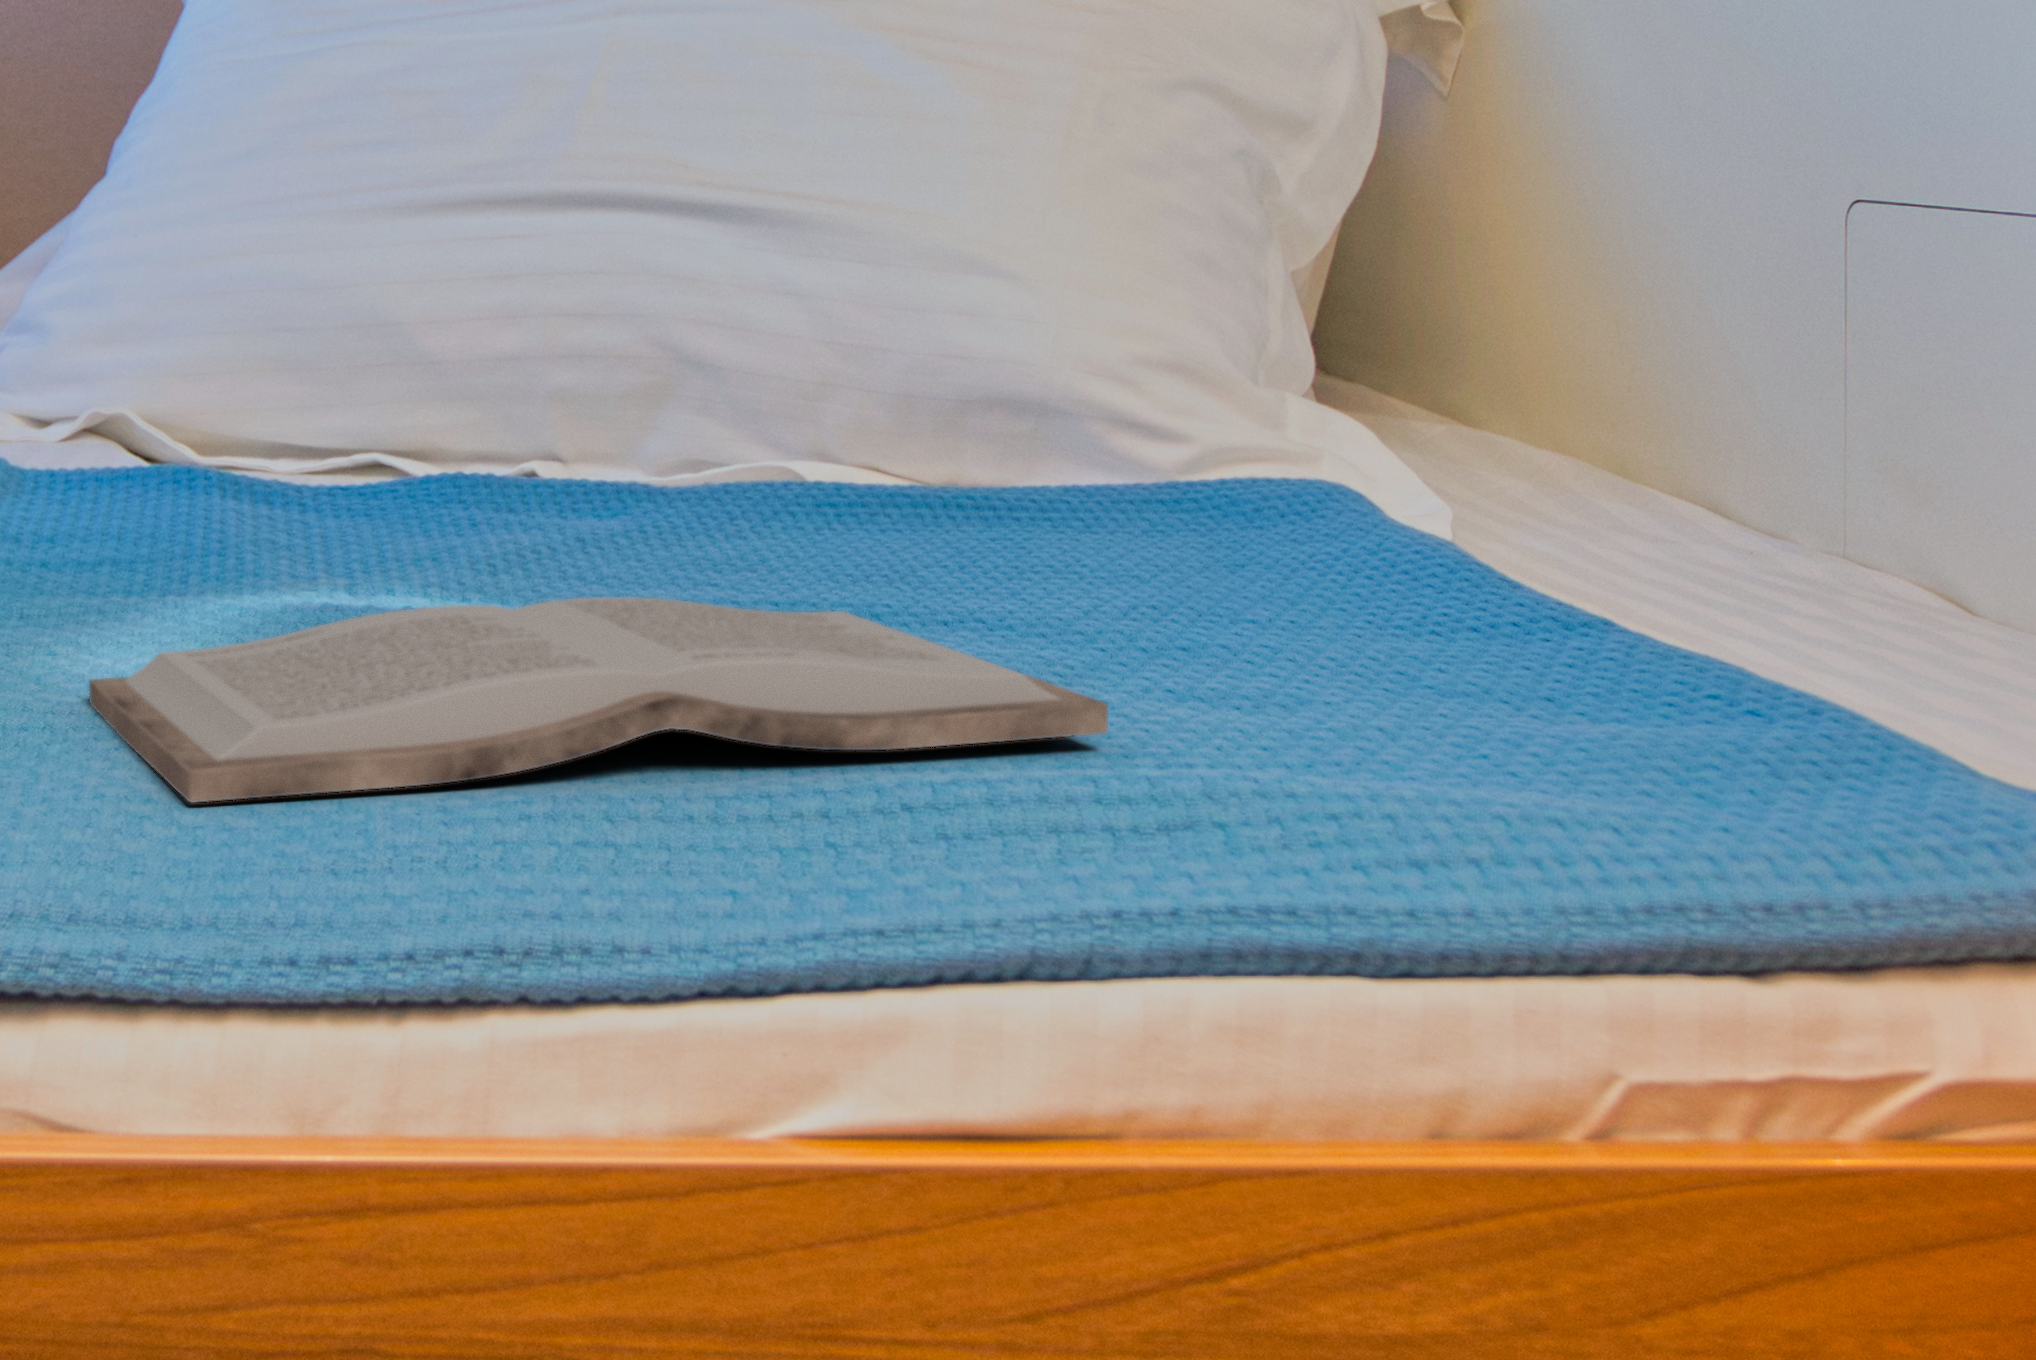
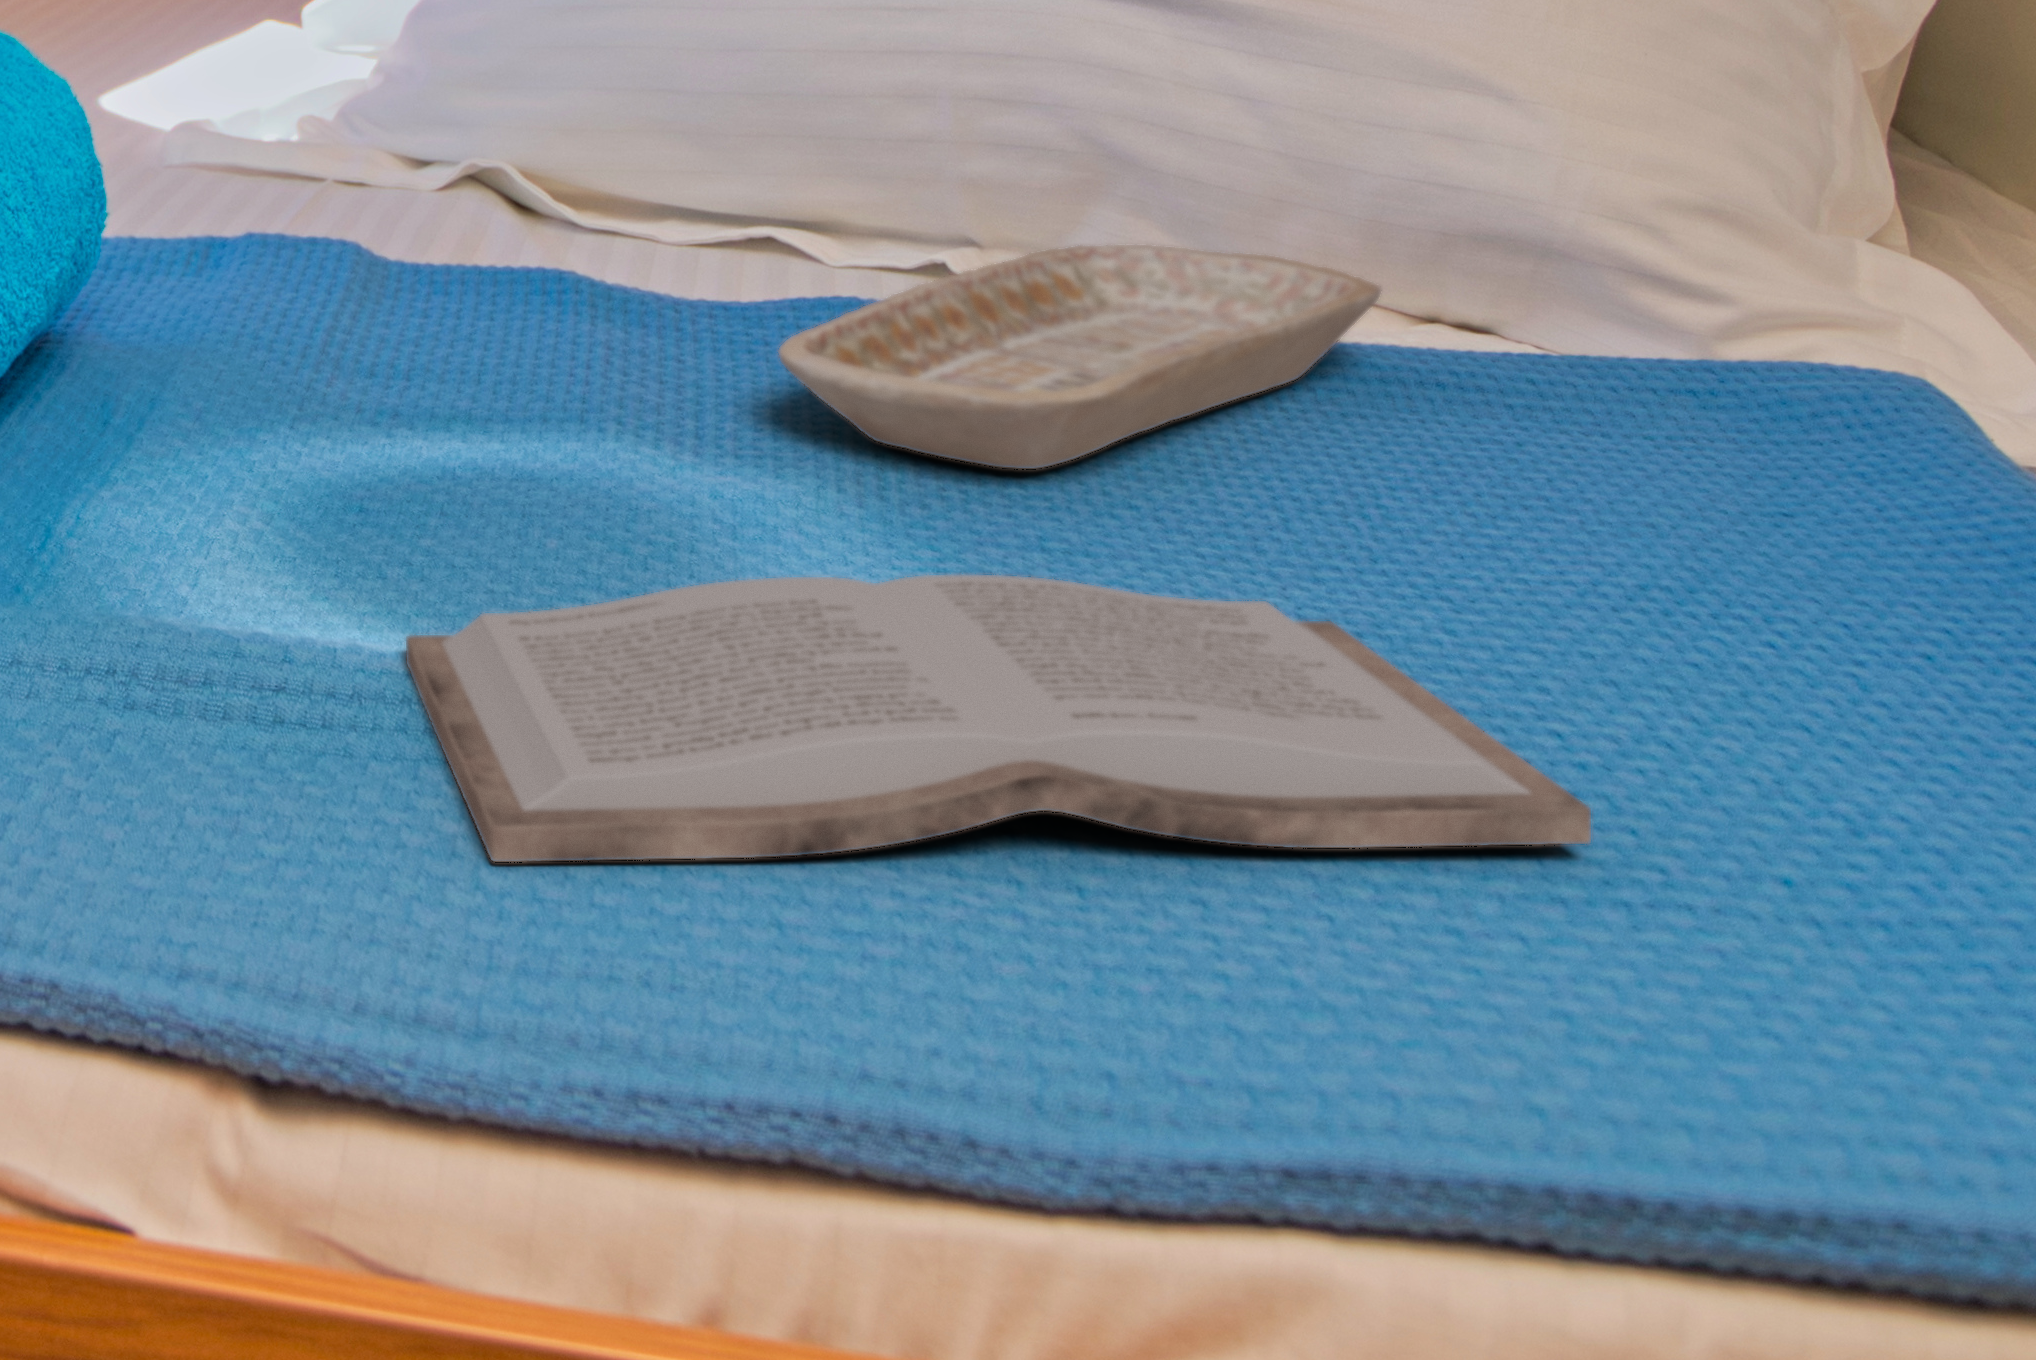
tray: none [410,425,920,572] -> present [779,245,1382,469]

